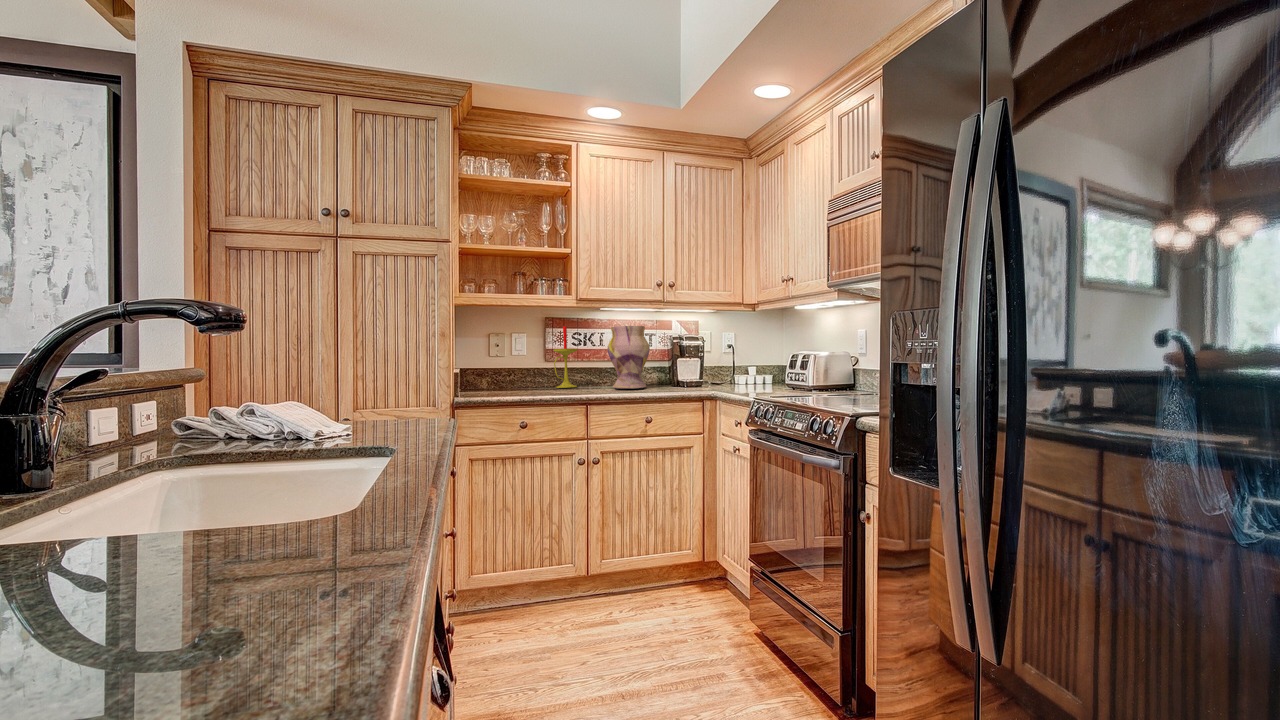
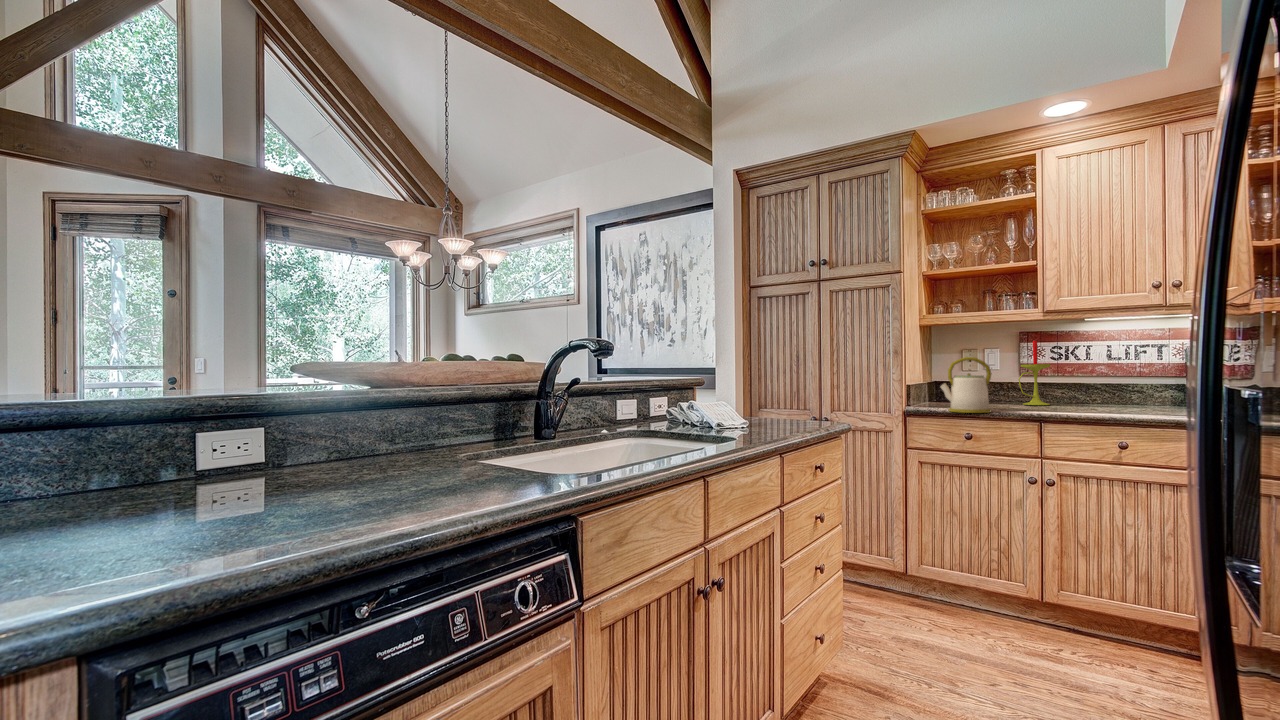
vase: present [607,326,650,389] -> none [1083,340,1145,411]
kettle: none [493,340,542,400] -> present [940,357,992,413]

